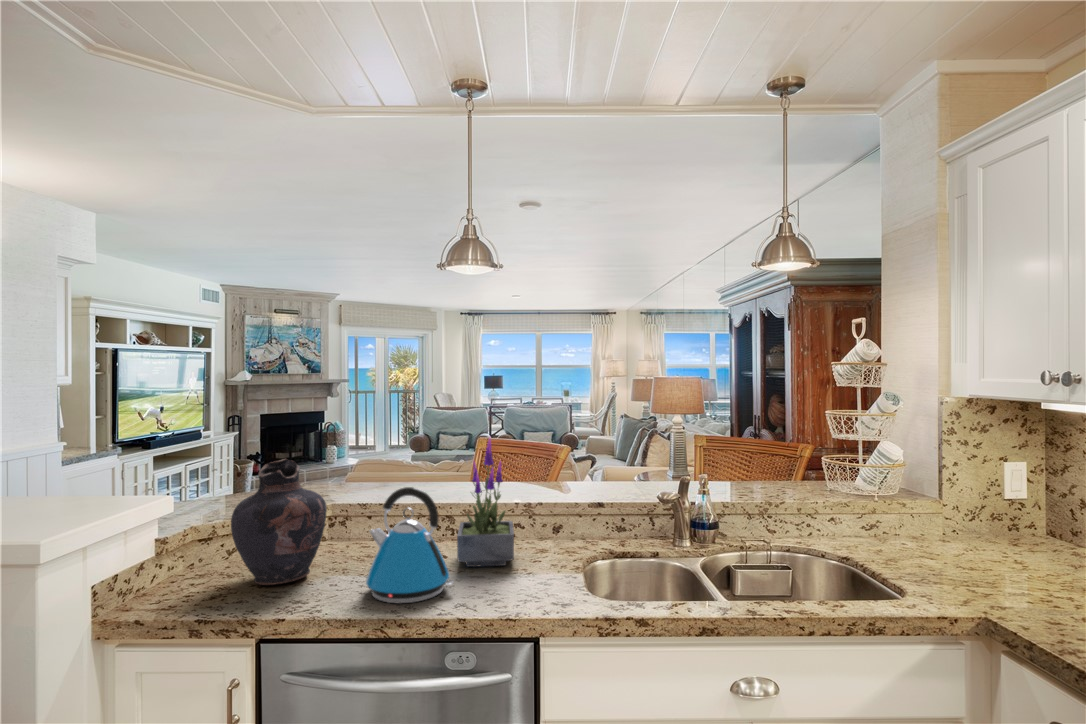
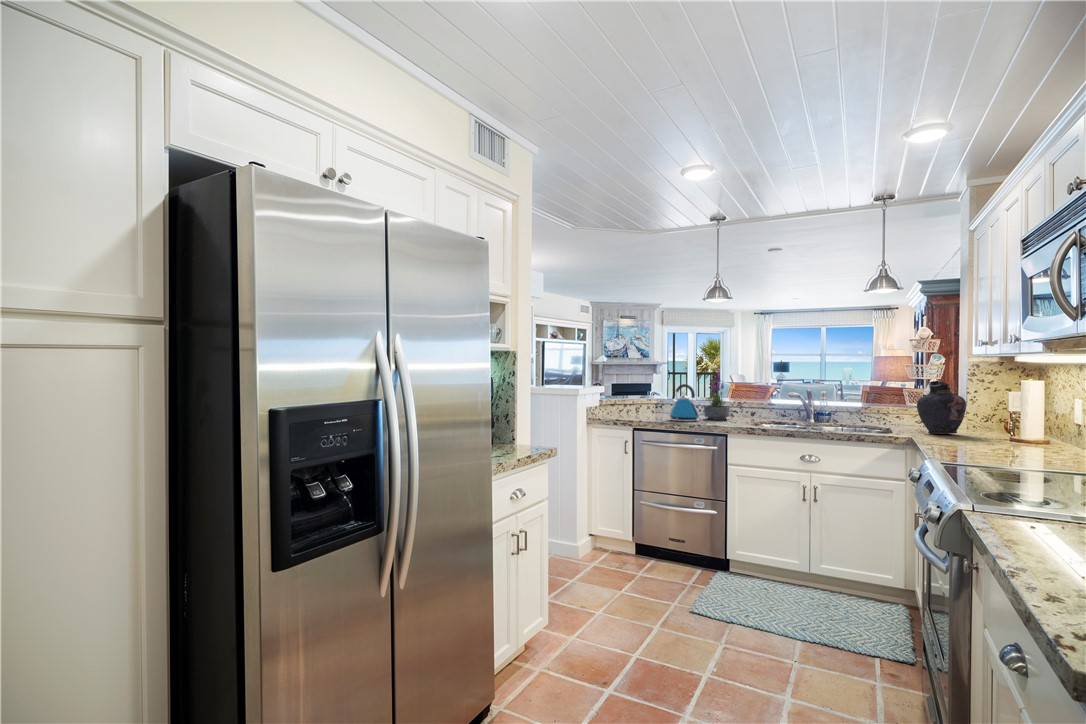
vase: present [231,459,327,585] -> present [917,380,966,434]

